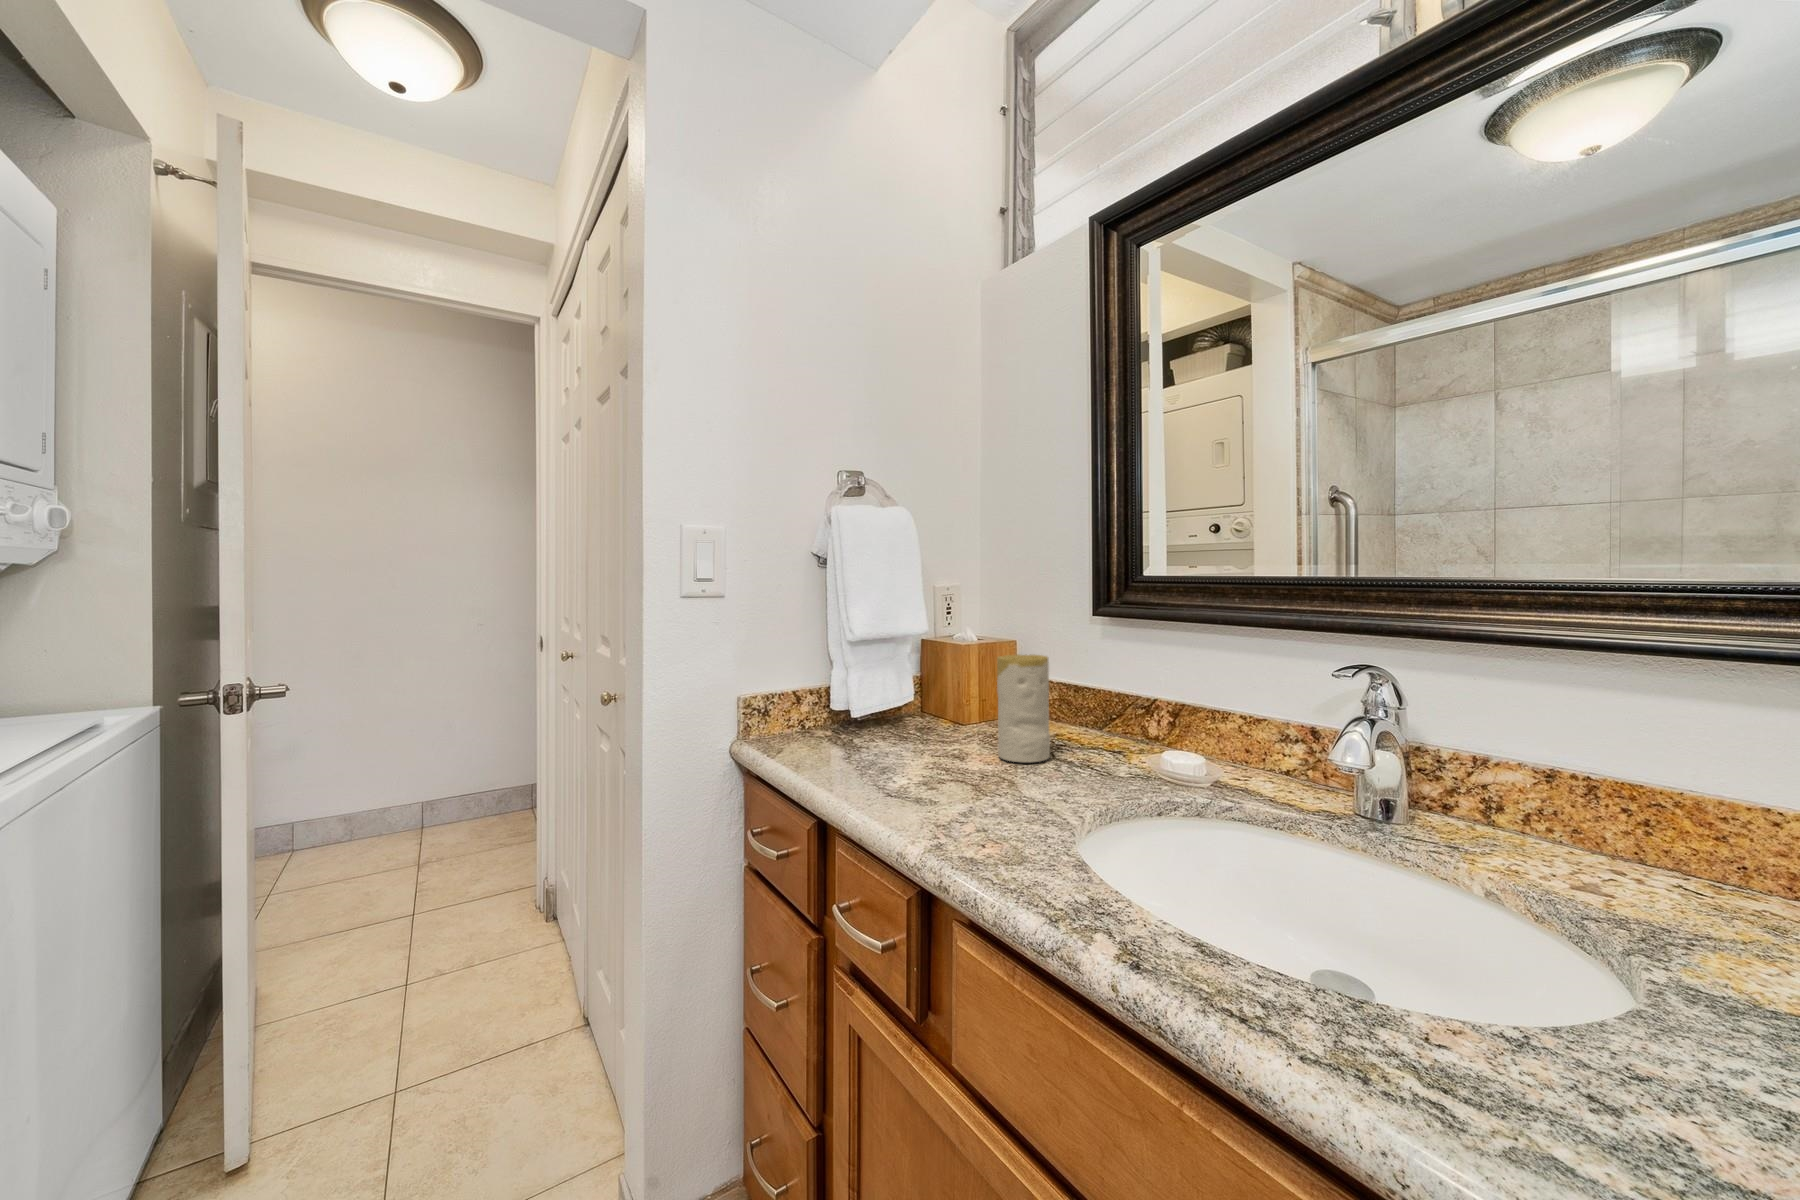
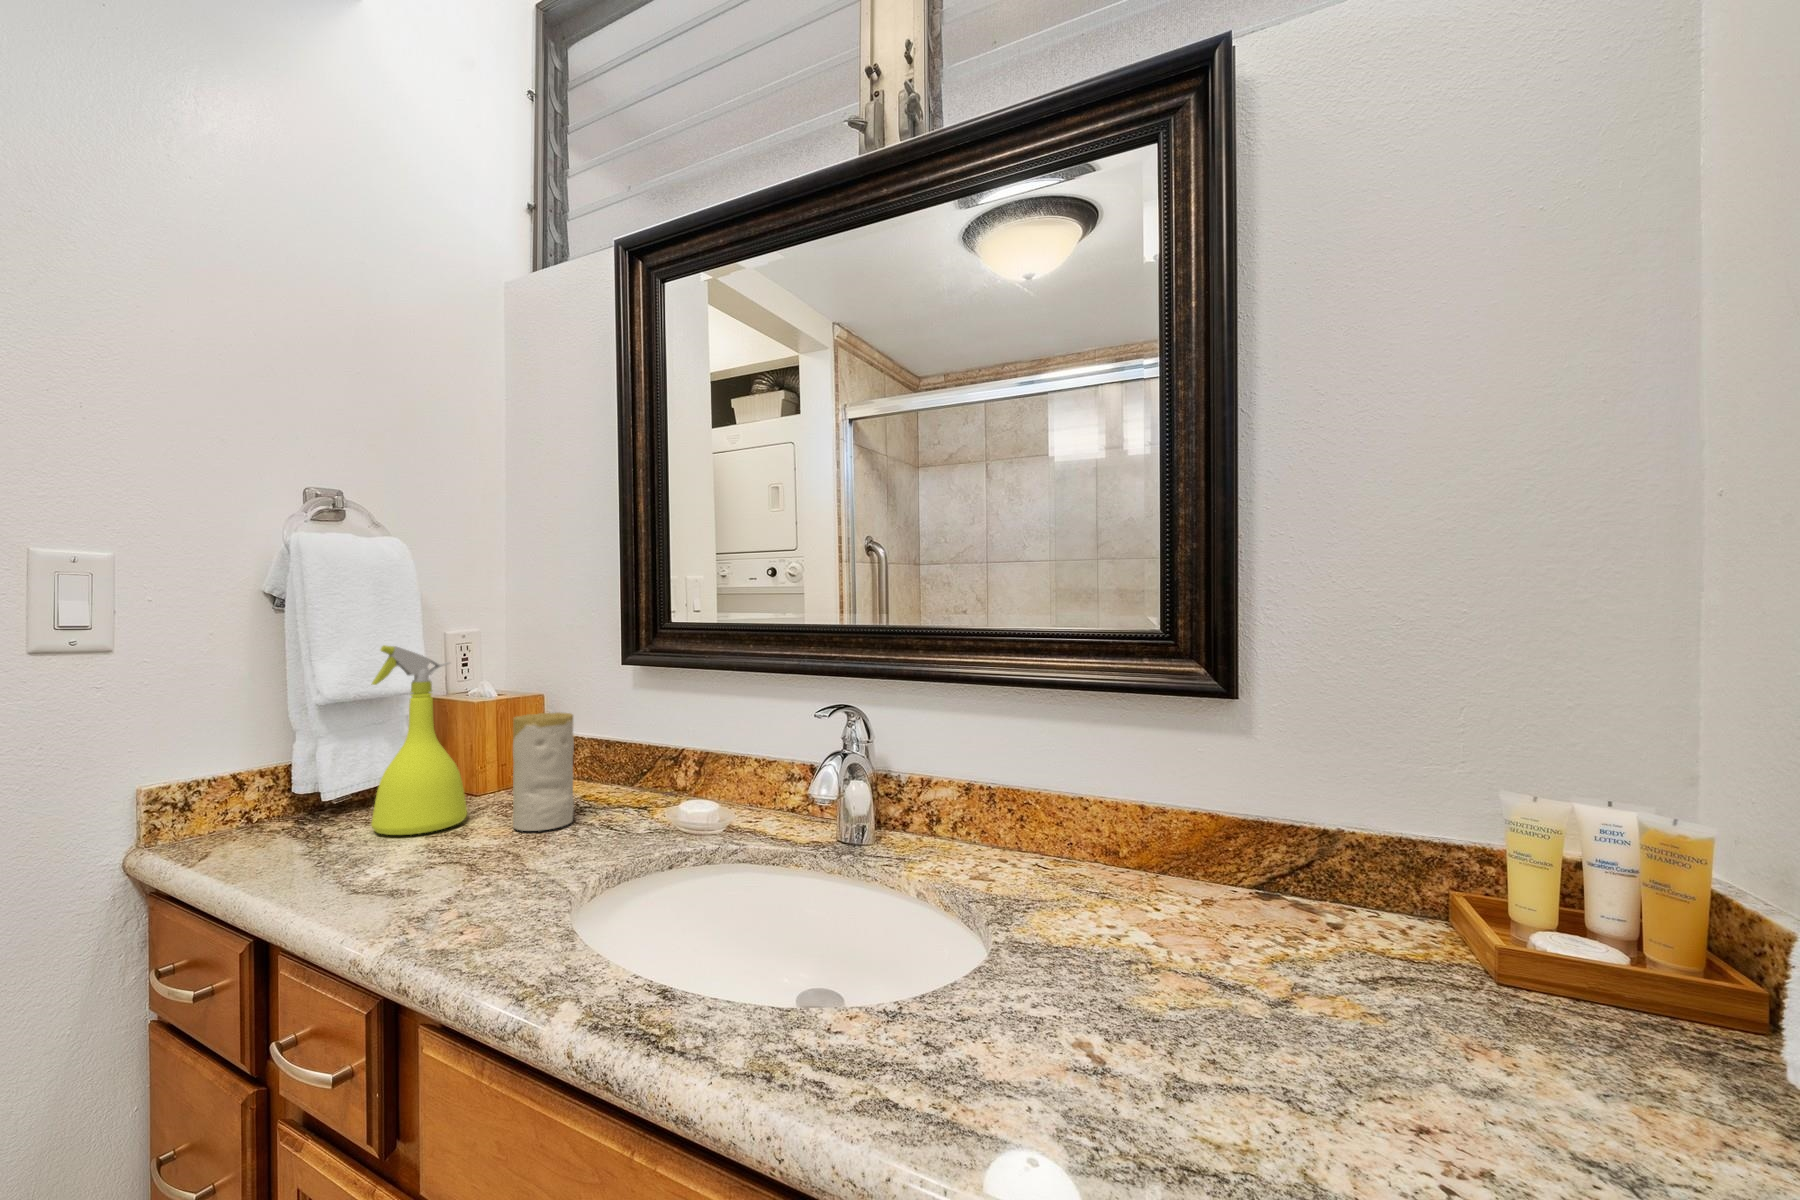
spray bottle: none [887,590,959,753] -> present [371,645,467,835]

